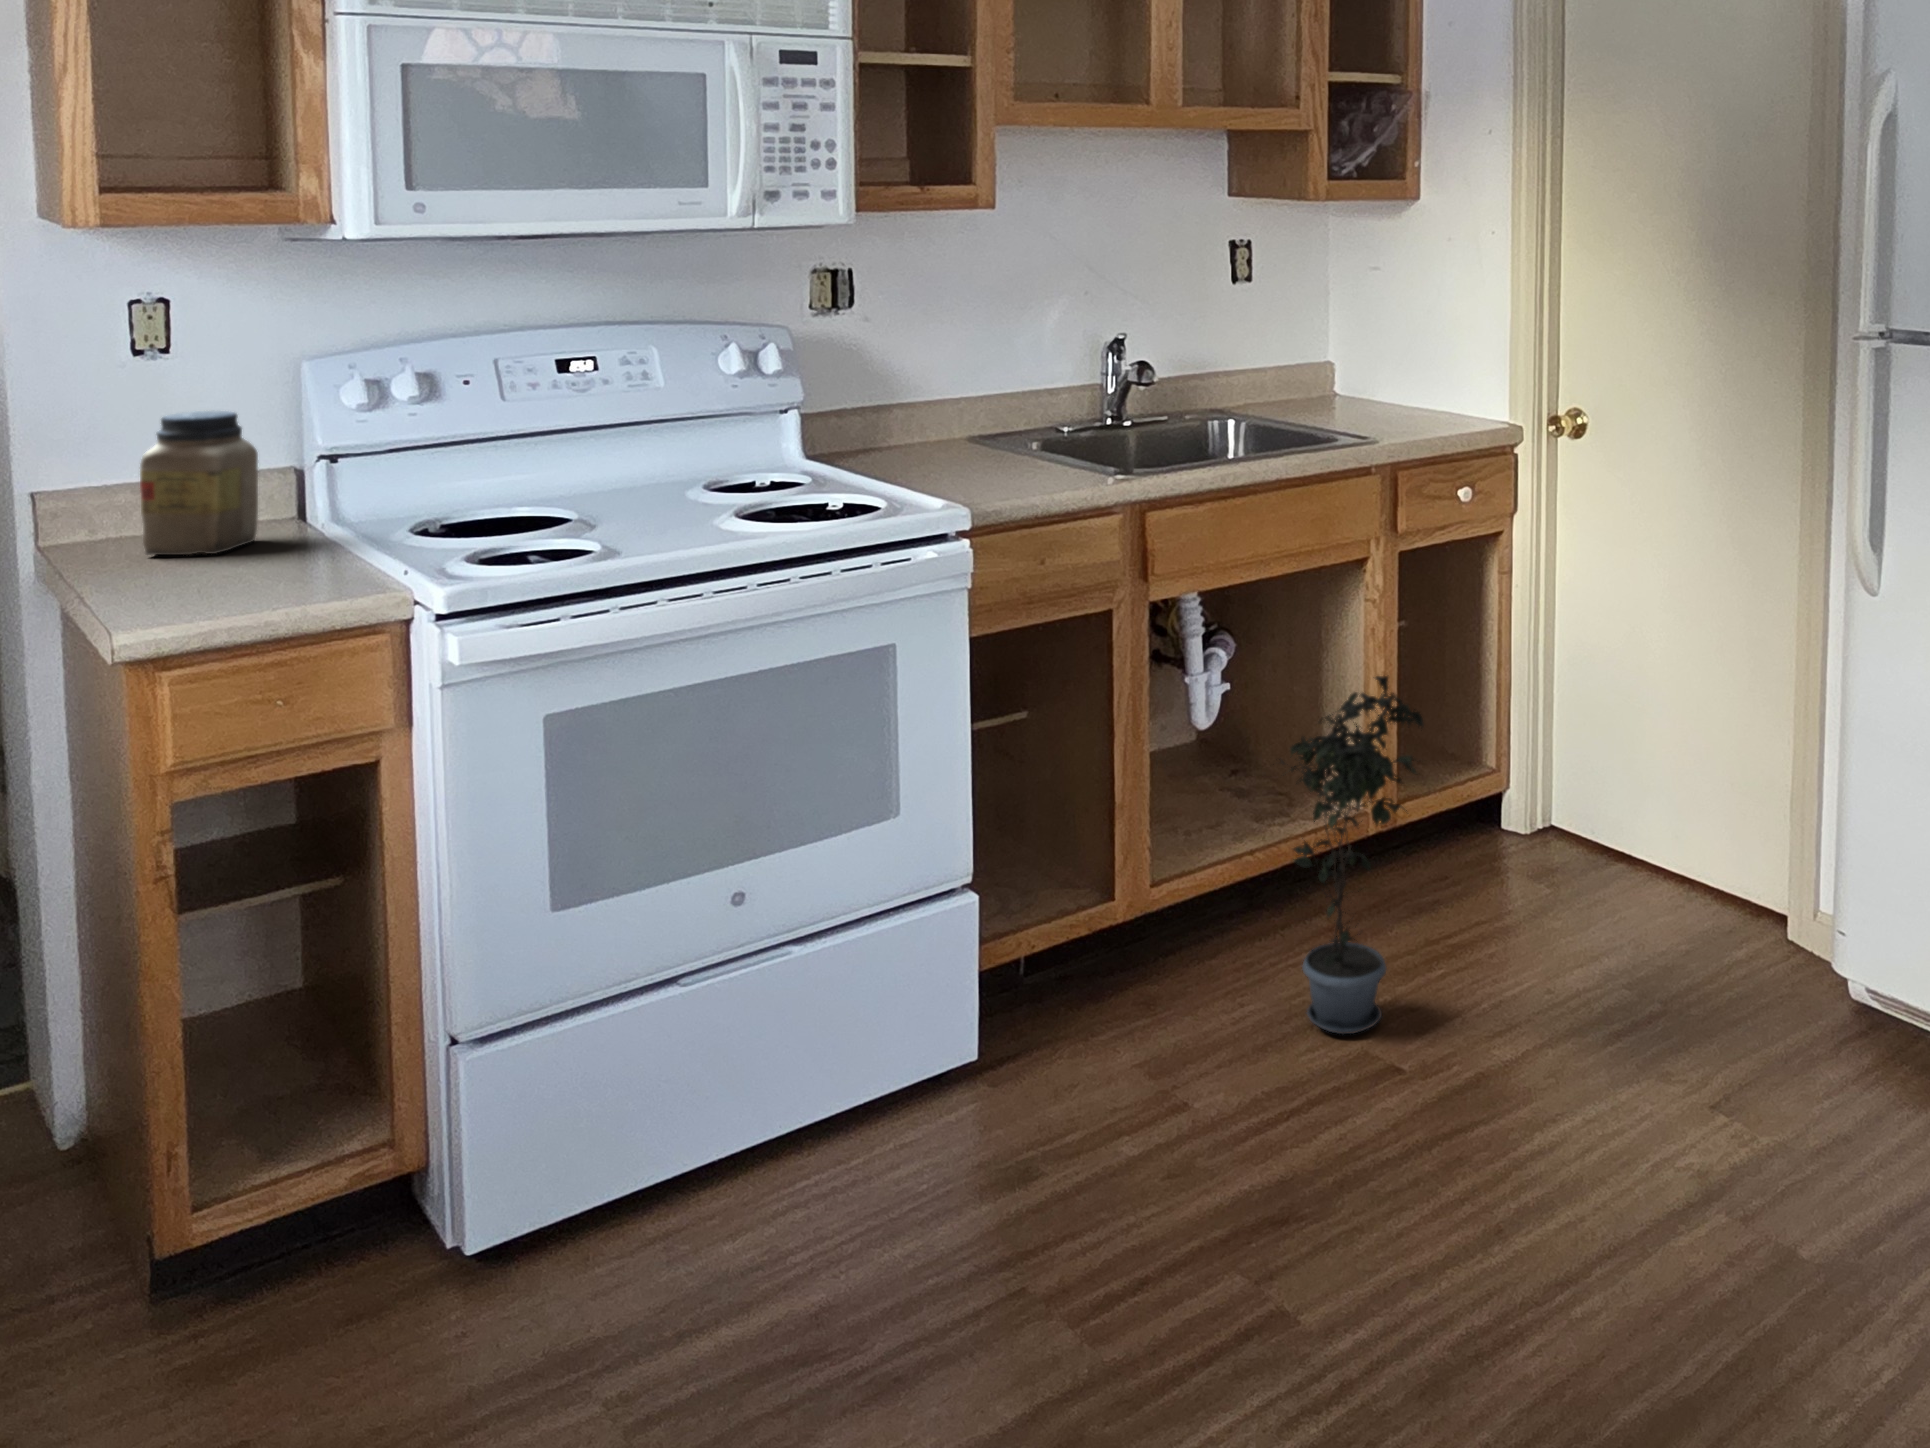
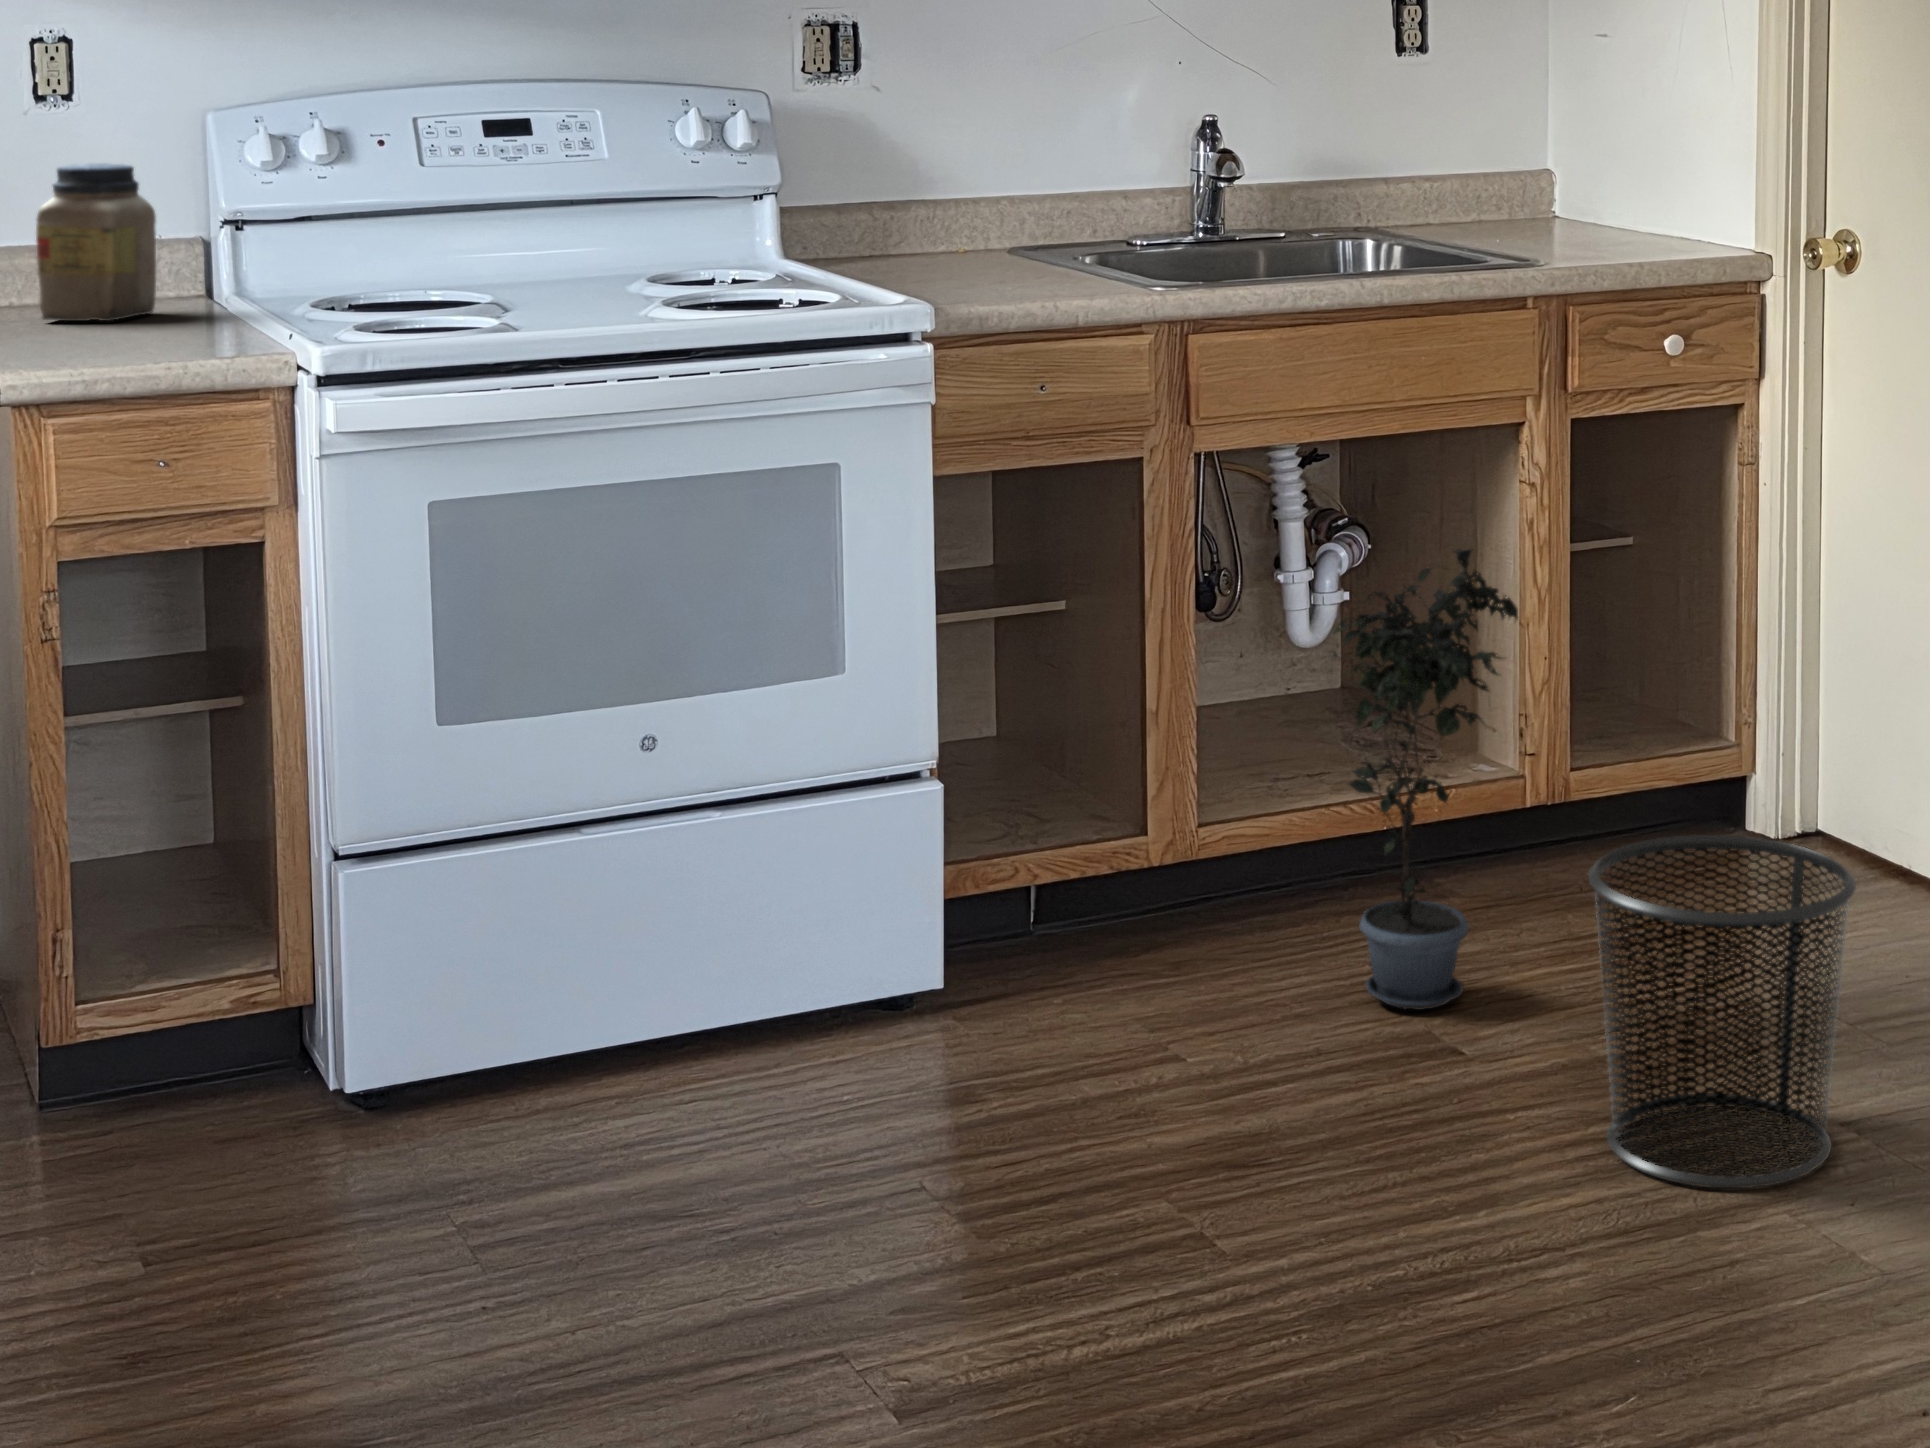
trash can: none [1539,899,1746,1196] -> present [1589,835,1856,1188]

